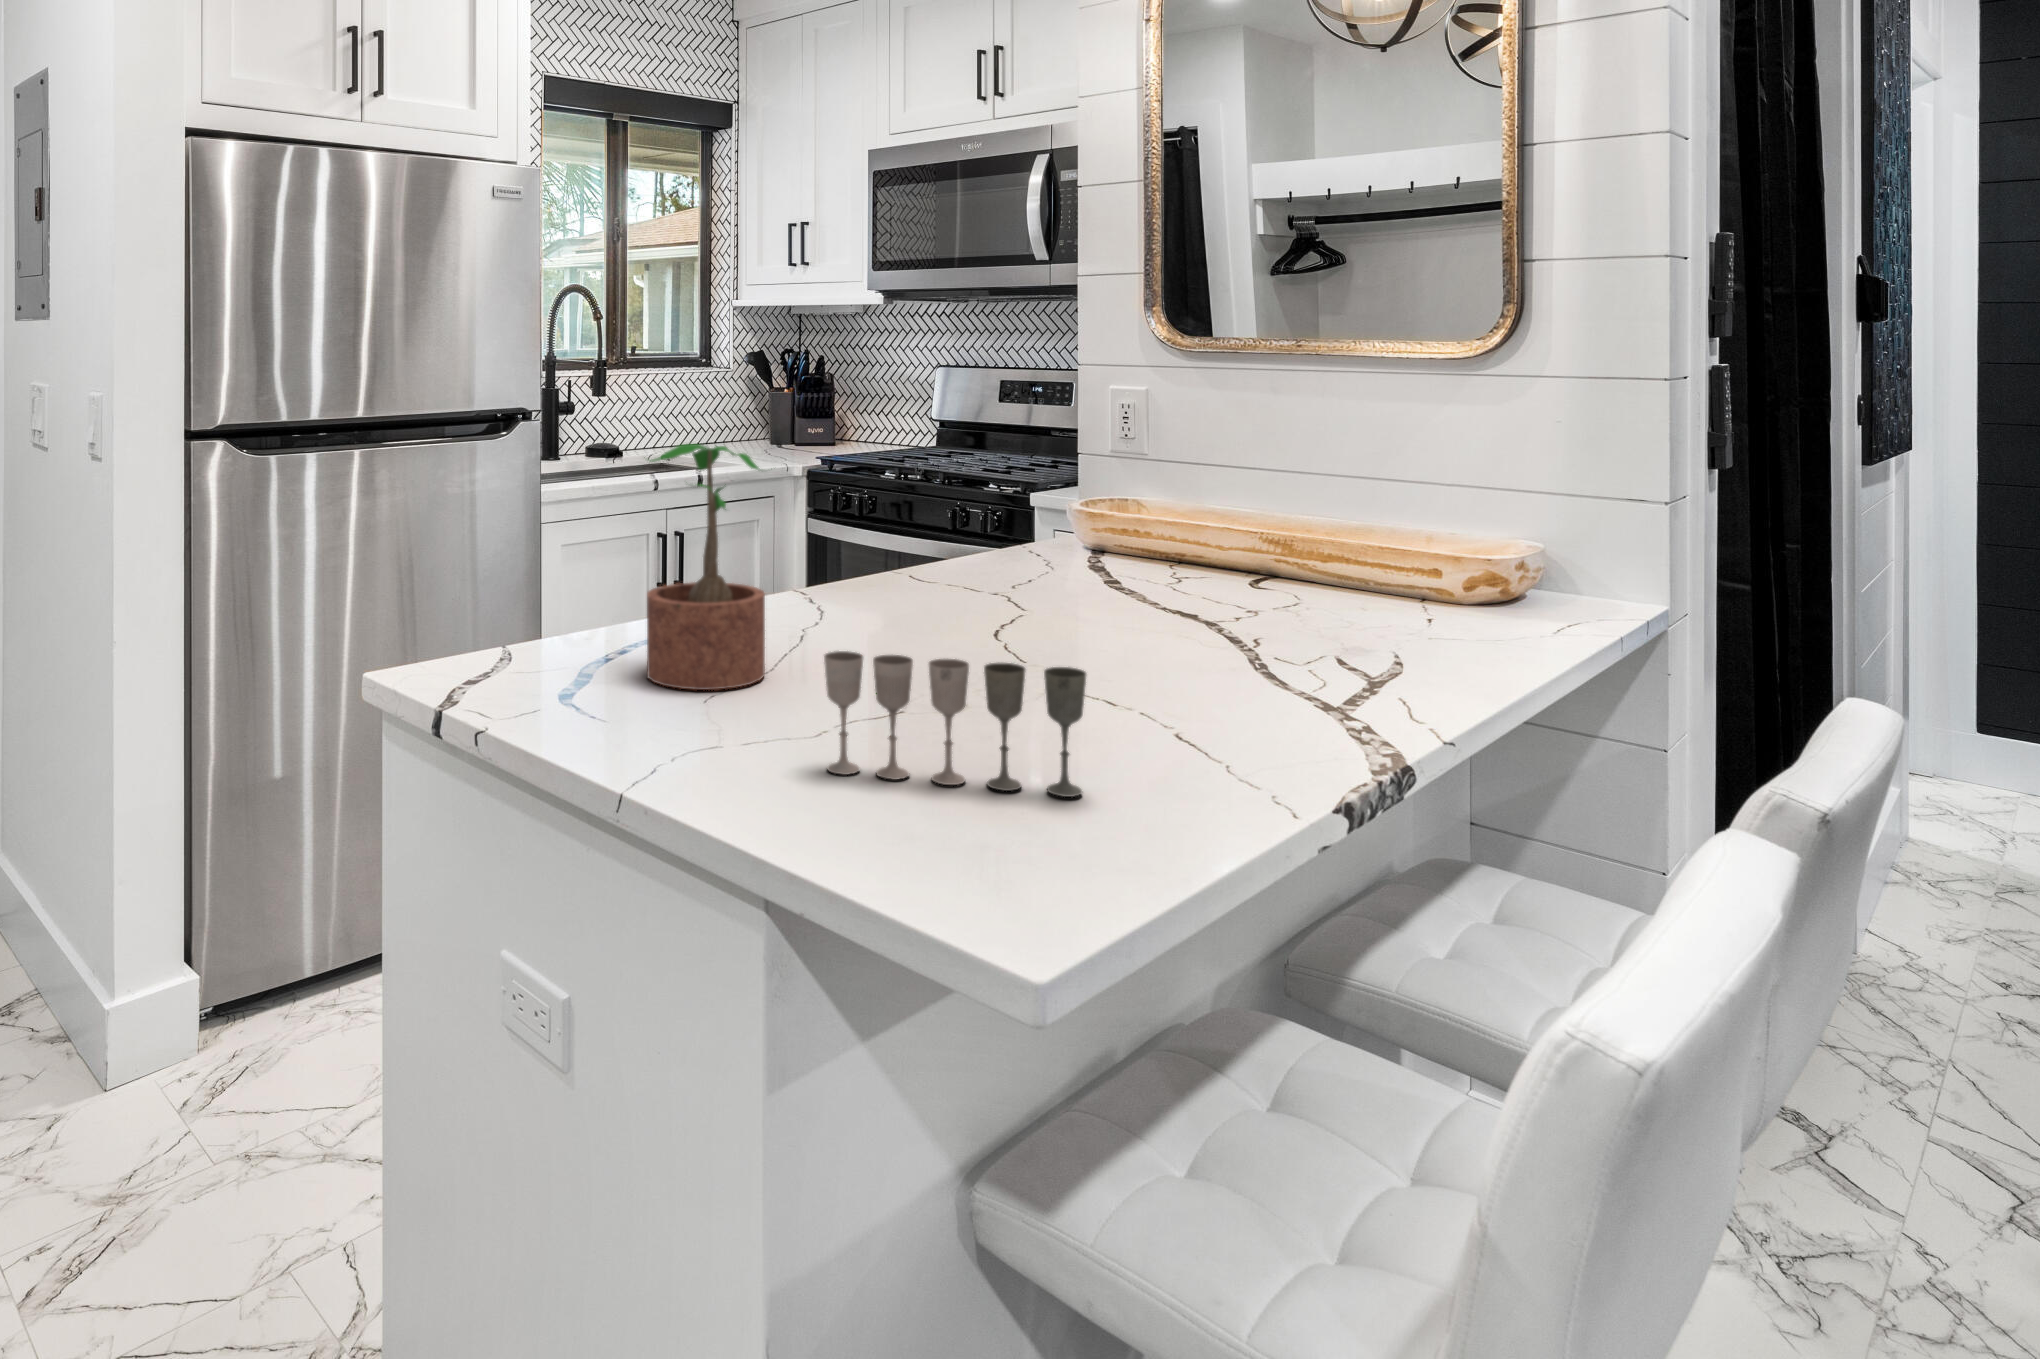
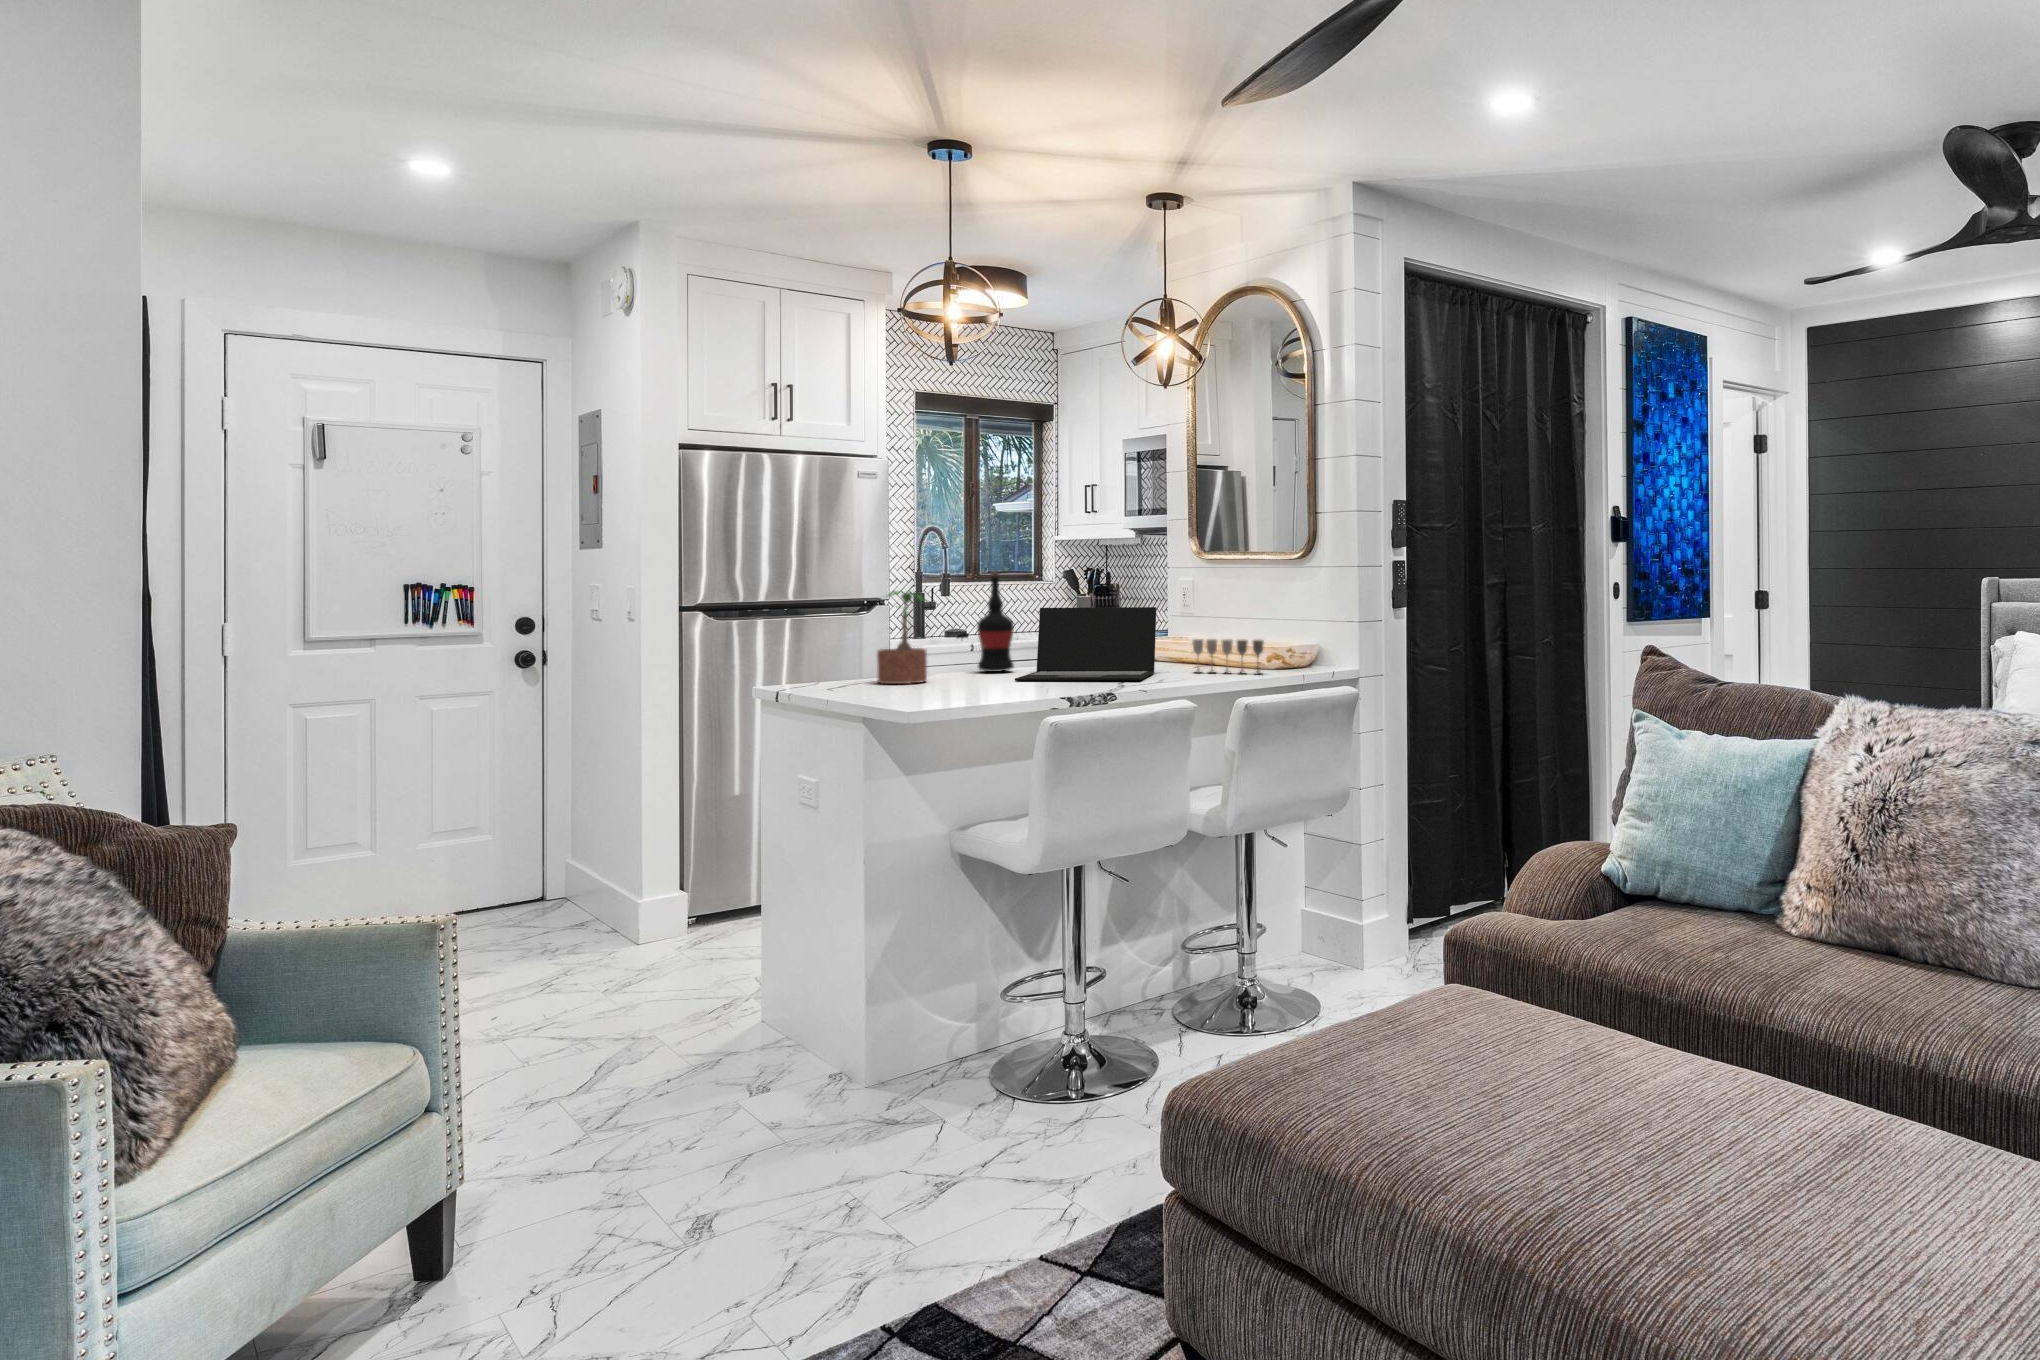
wine bottle: none [823,386,905,616] -> present [977,572,1014,672]
laptop: none [969,470,1316,683] -> present [1015,607,1156,681]
wine glass: present [824,651,1086,797] -> present [1192,639,1264,674]

